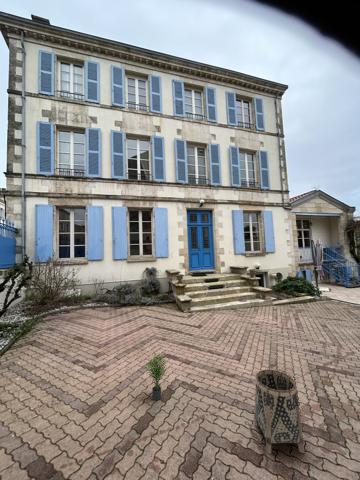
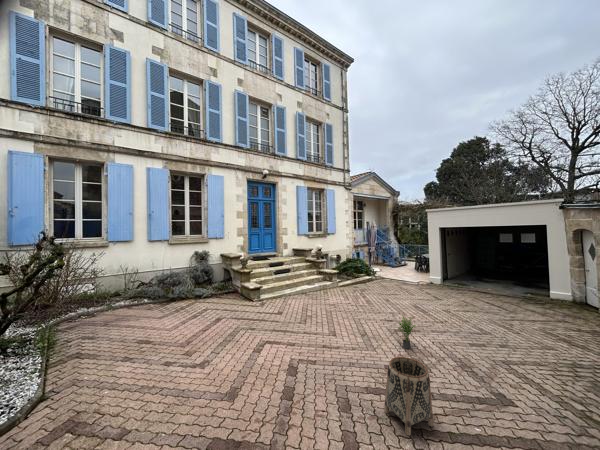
potted plant: present [145,354,165,400] -> present [399,317,414,349]

